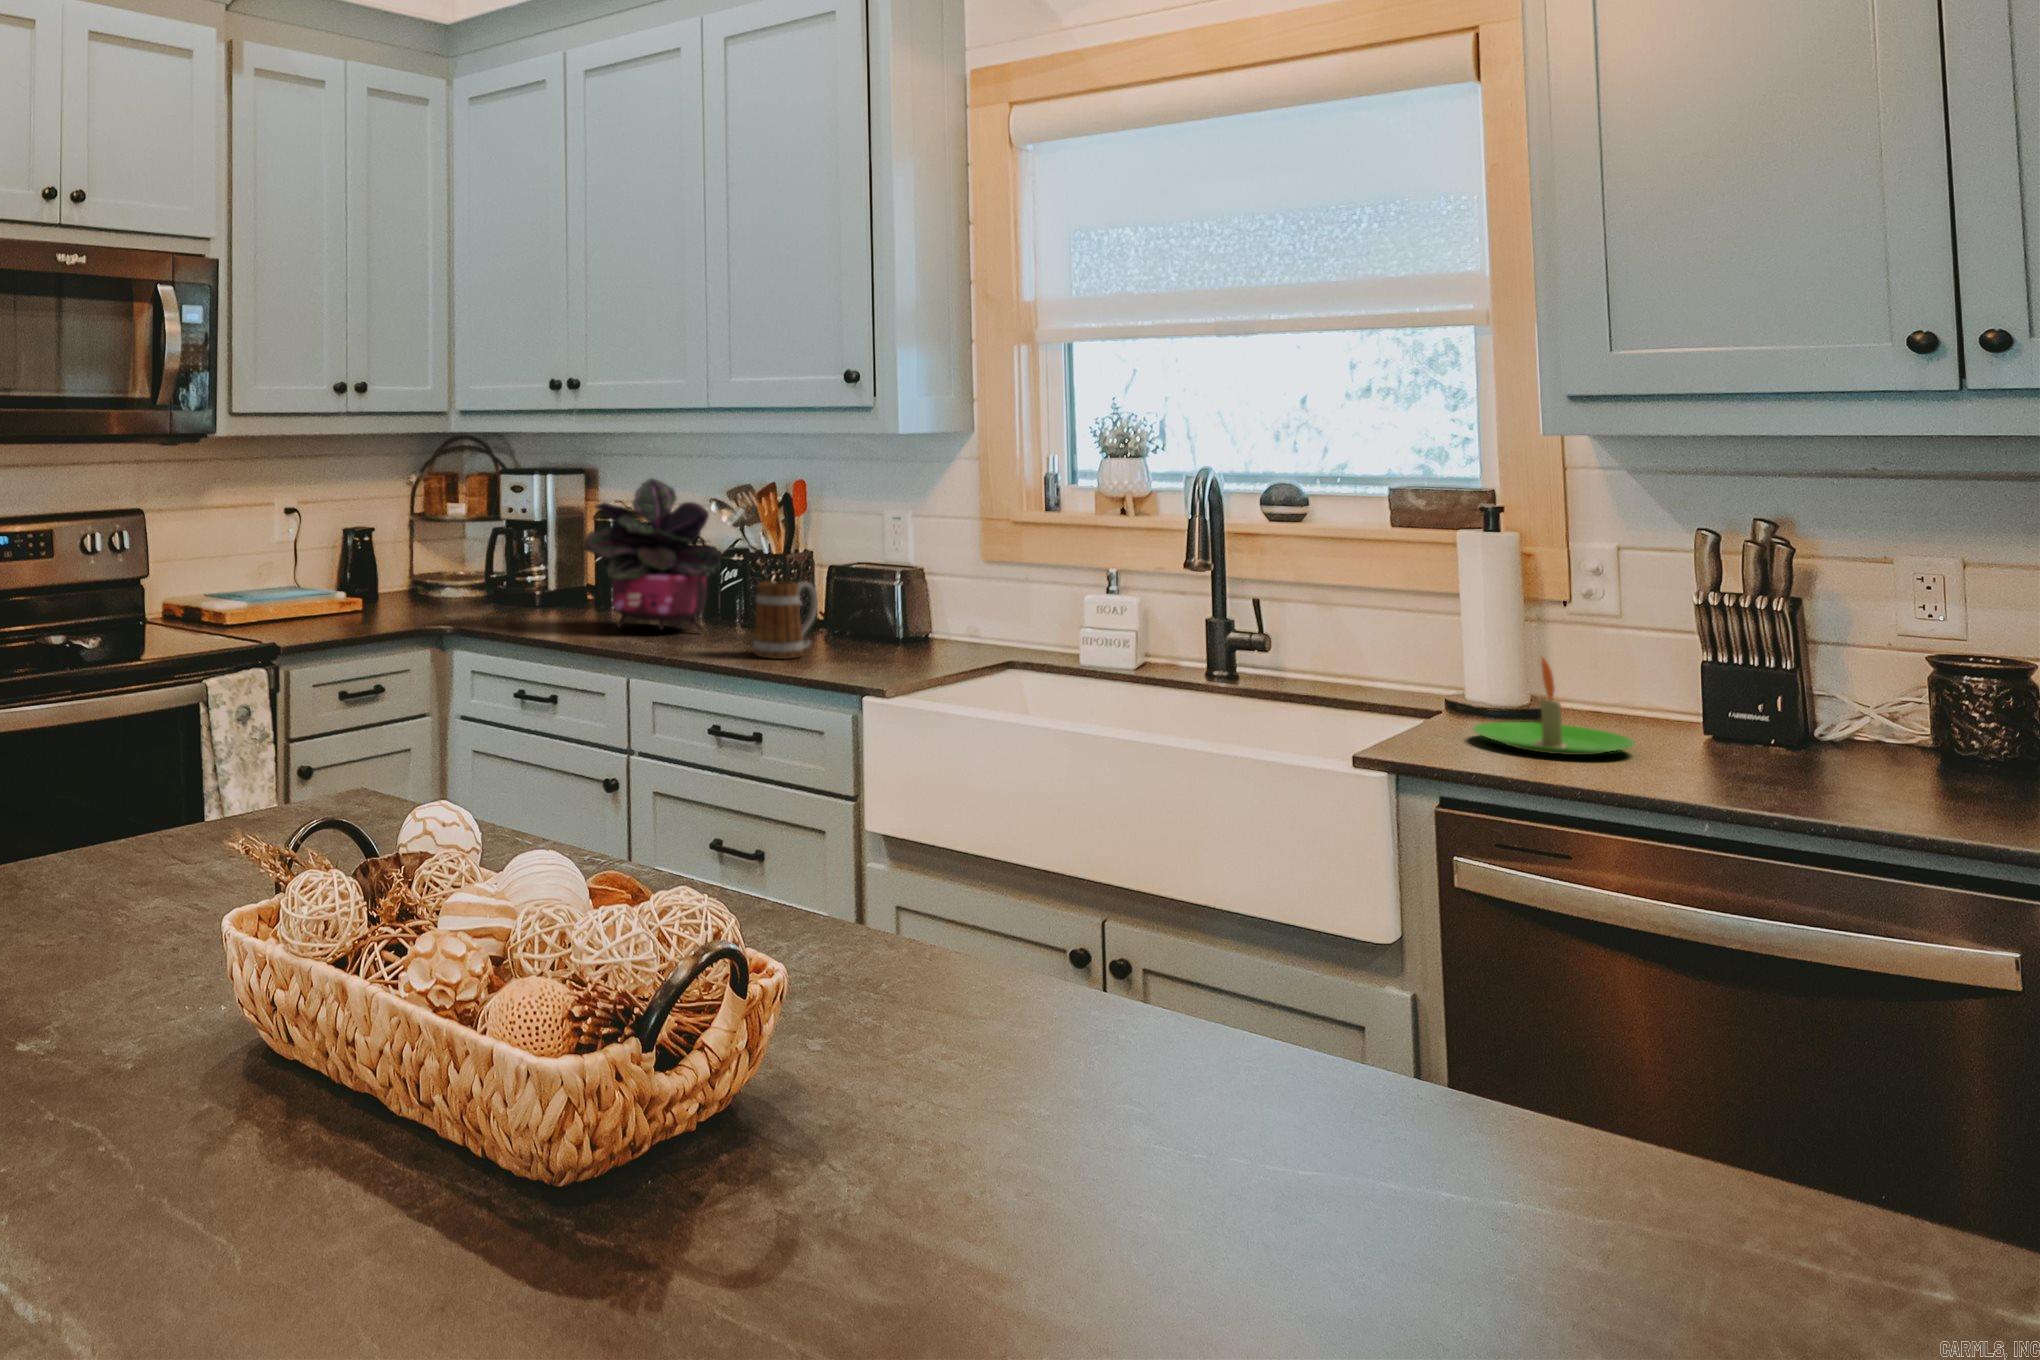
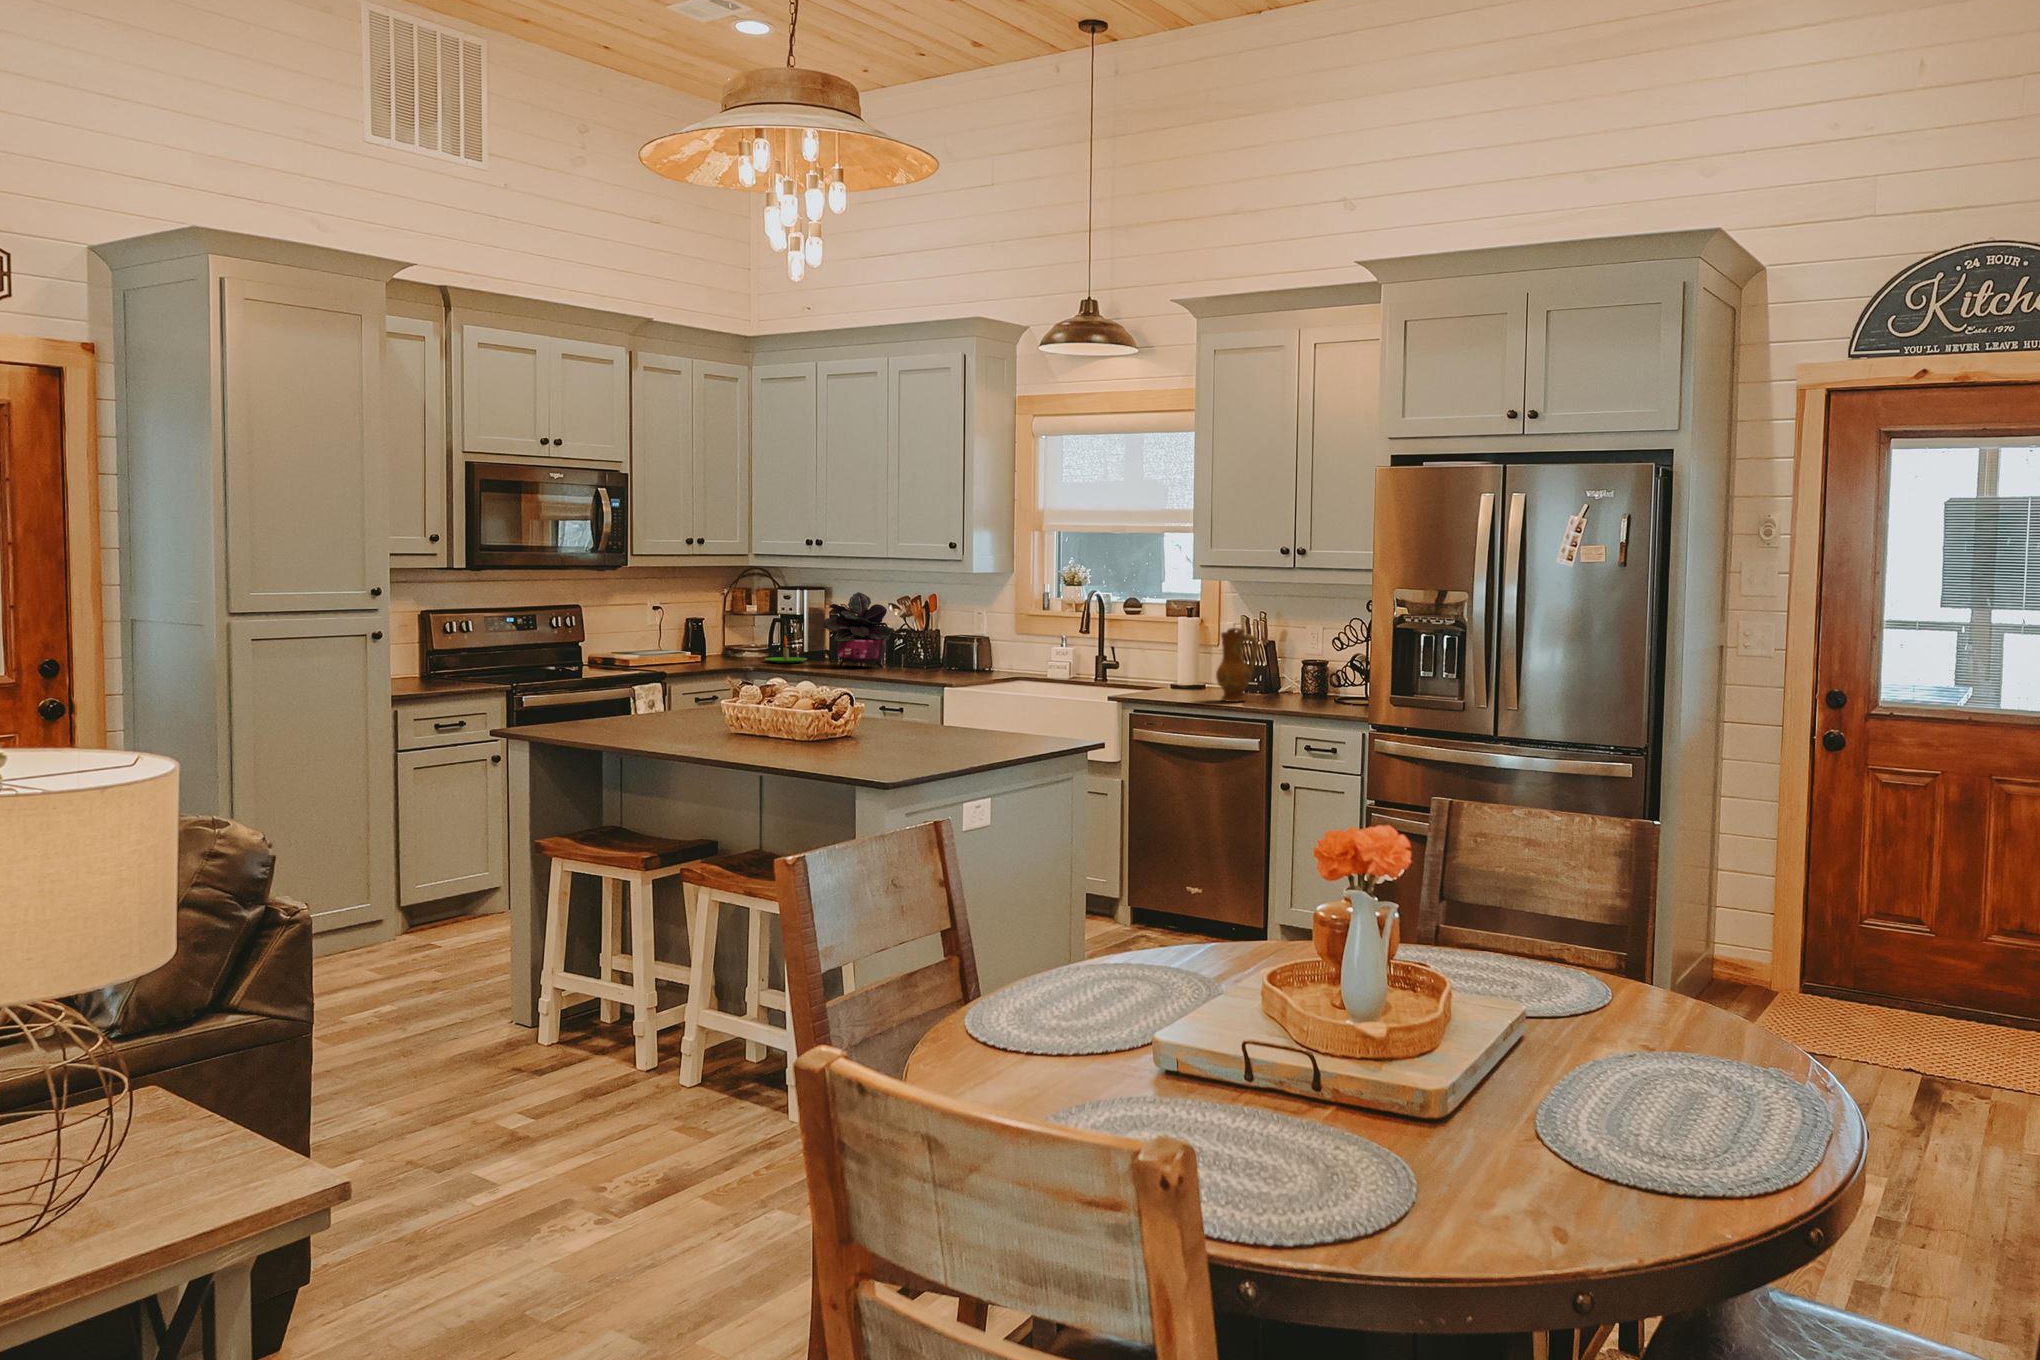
ceramic jug: none [1739,575,1888,806] -> present [1216,628,1259,702]
mug: present [753,581,818,659] -> none [903,641,934,676]
candle: present [1473,657,1635,755] -> present [765,635,807,663]

